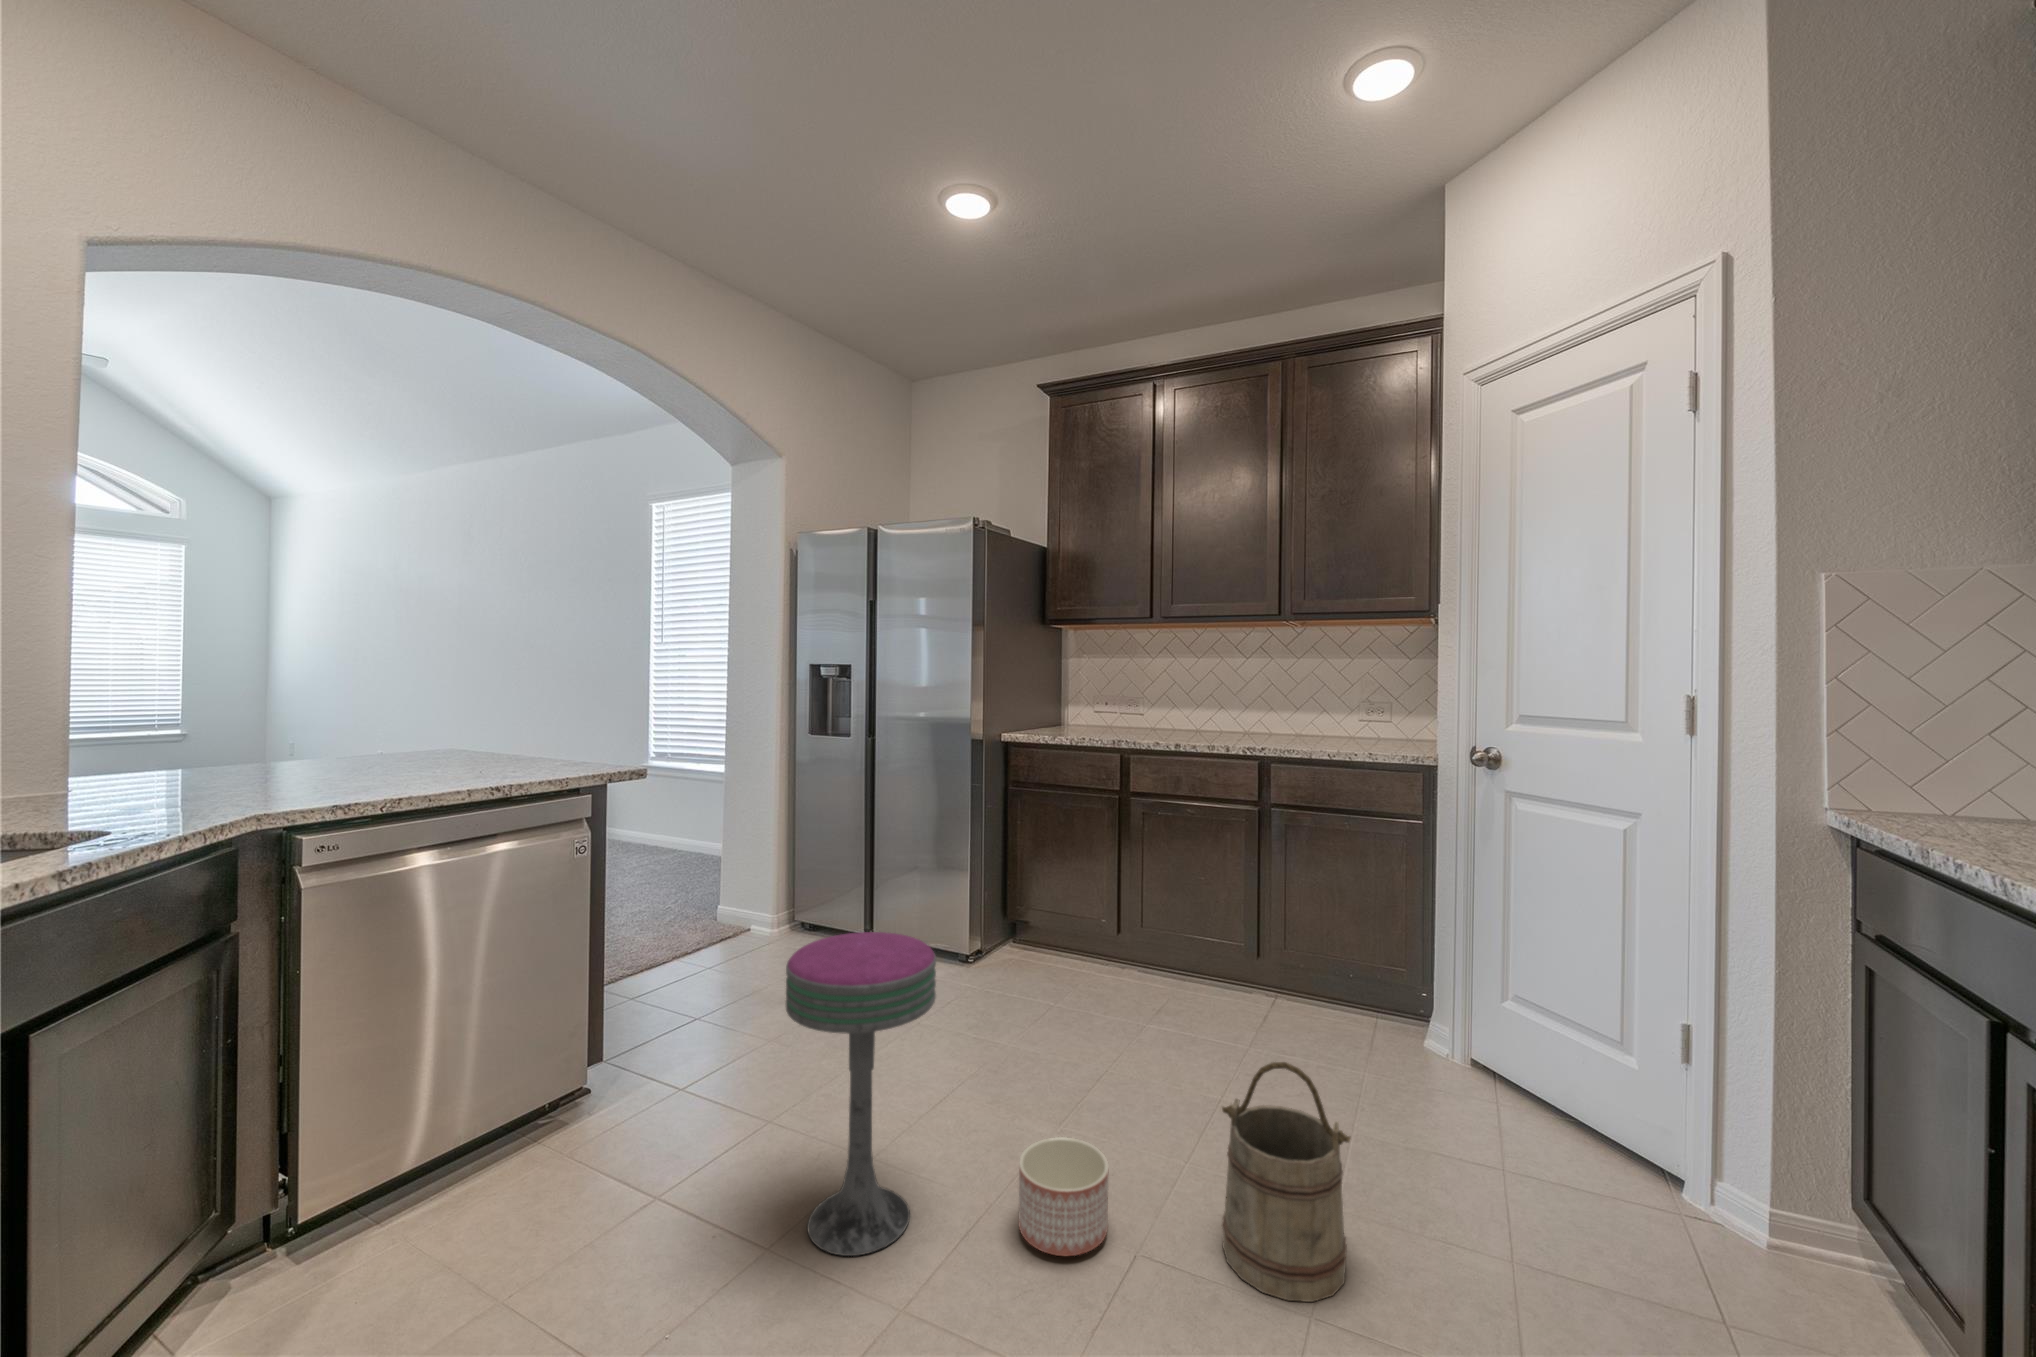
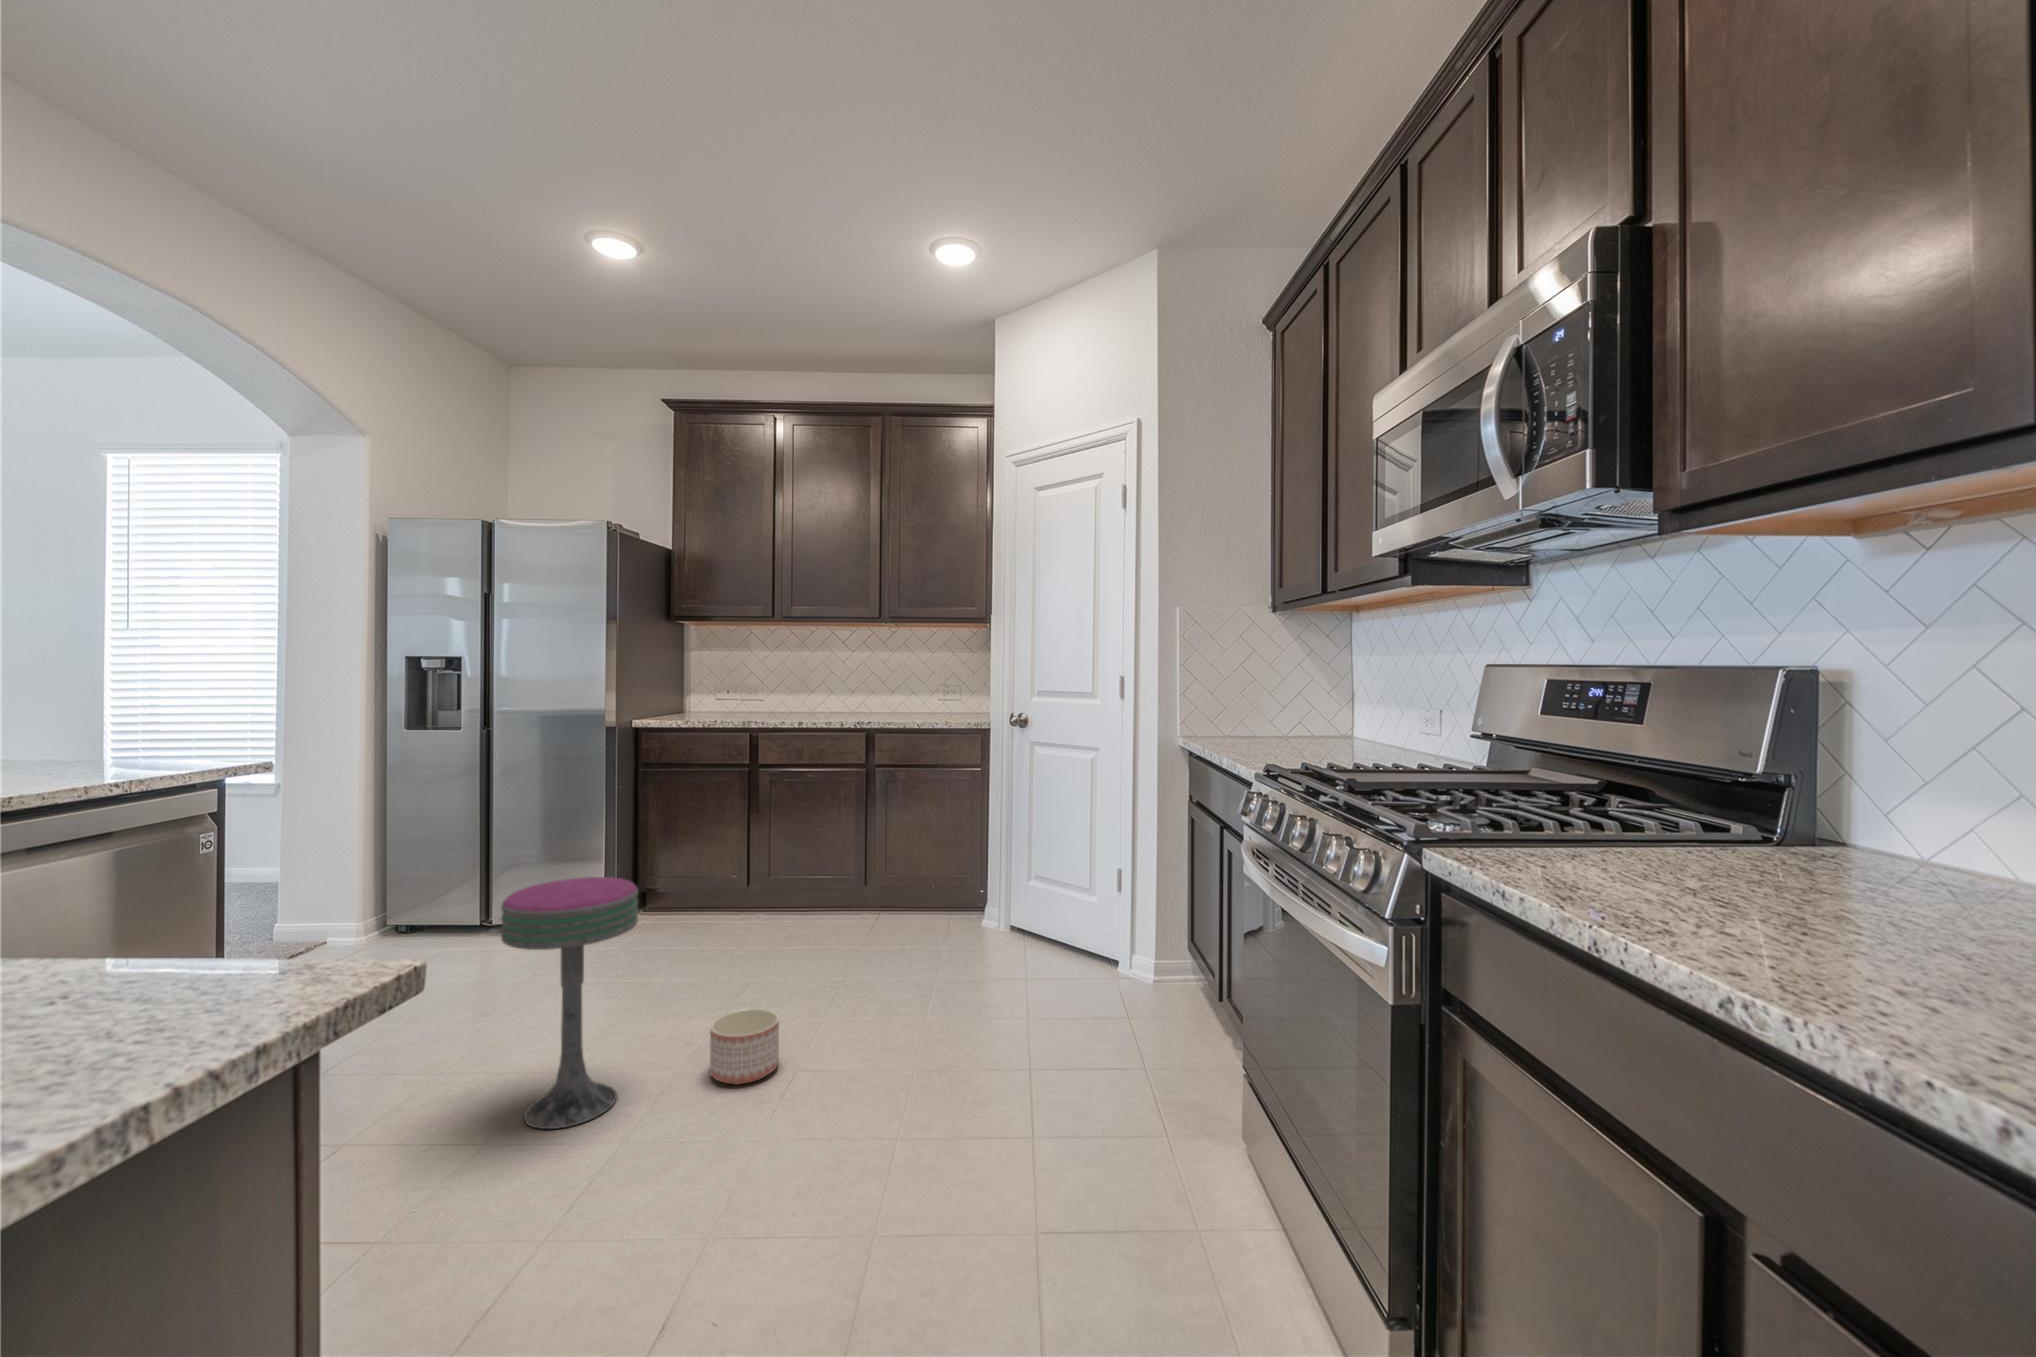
bucket: present [1222,1062,1350,1302] -> none [858,919,940,1065]

